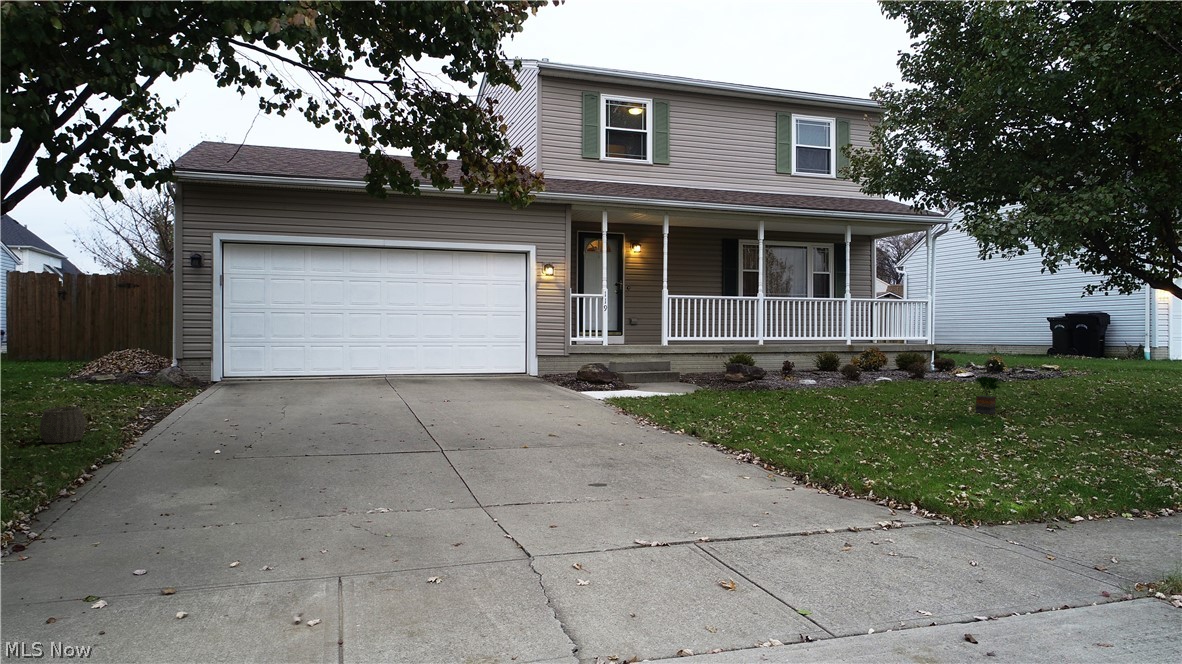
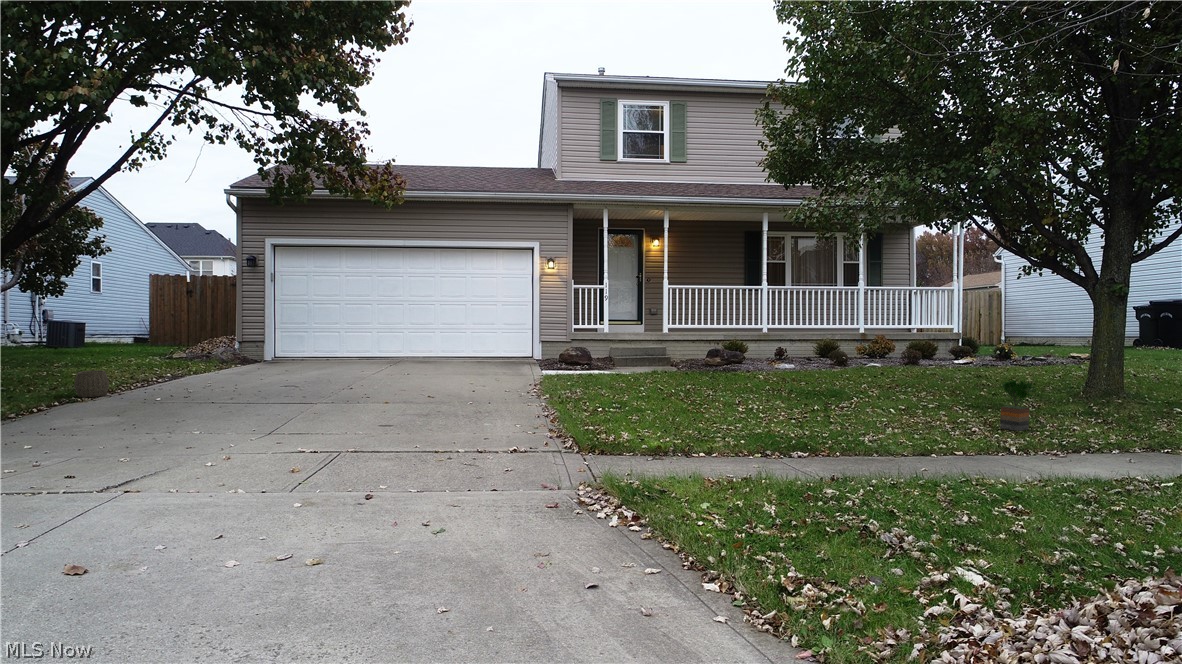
potted tree: present [975,376,1001,414] -> present [1000,380,1037,431]

